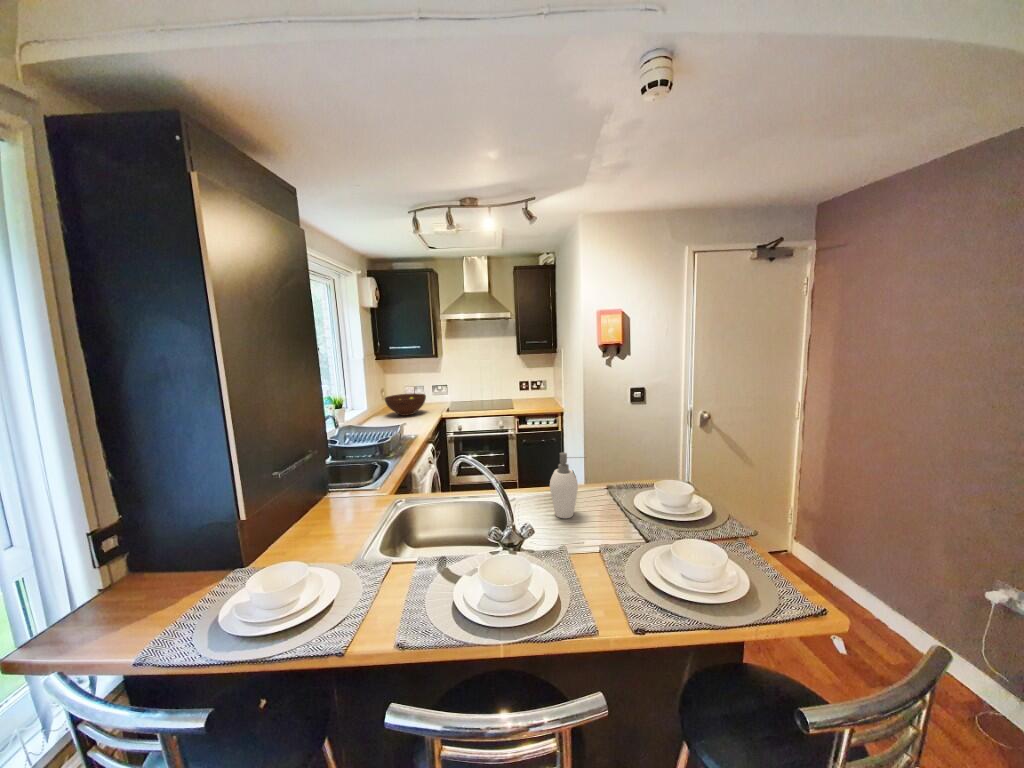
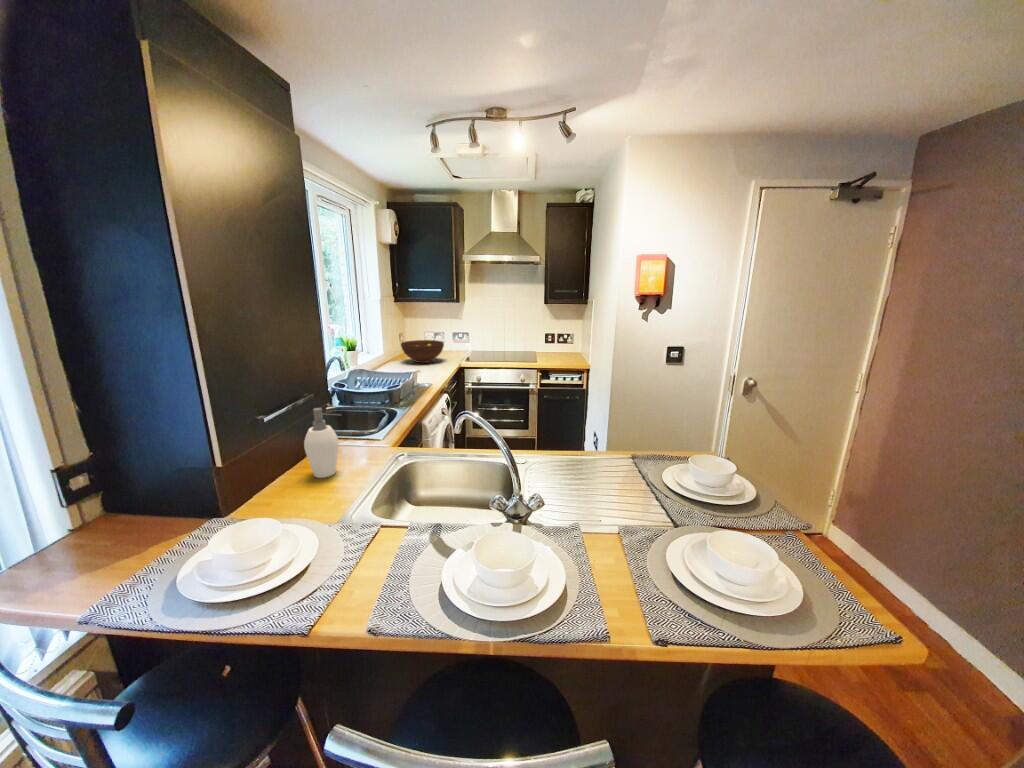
soap dispenser: present [550,452,584,518] -> present [304,408,338,478]

